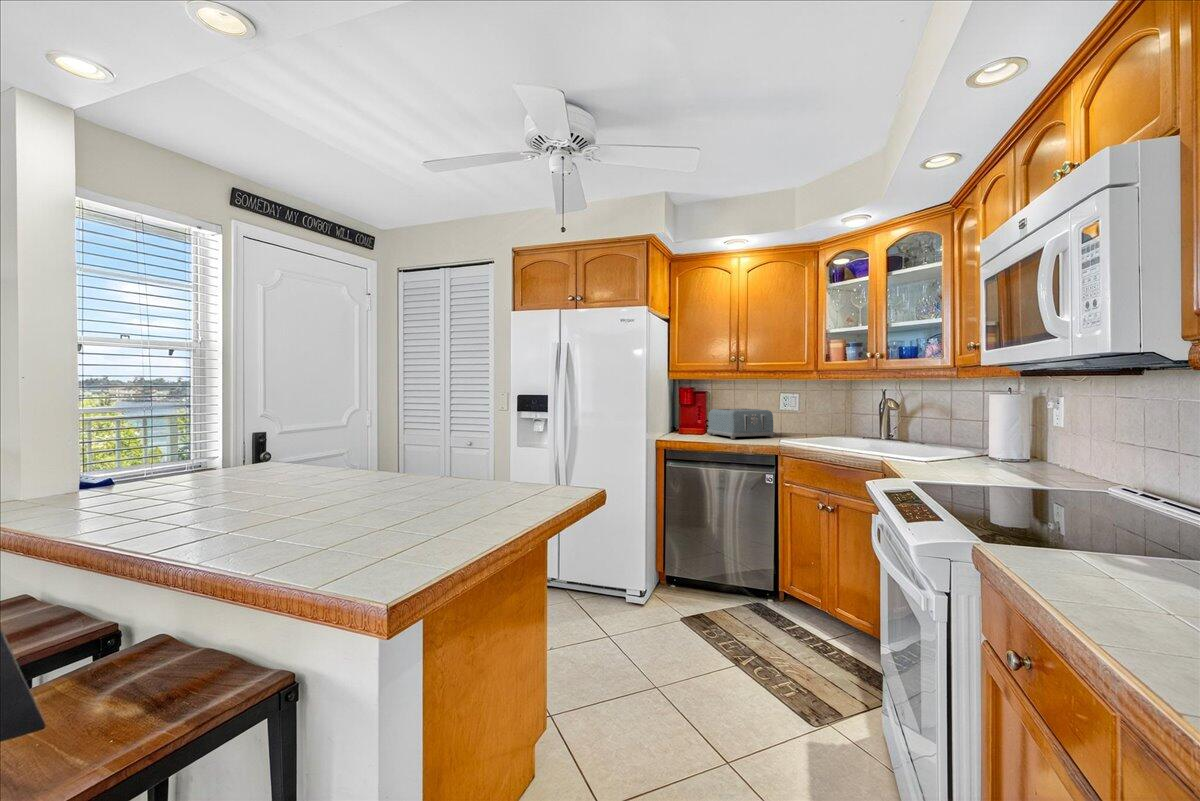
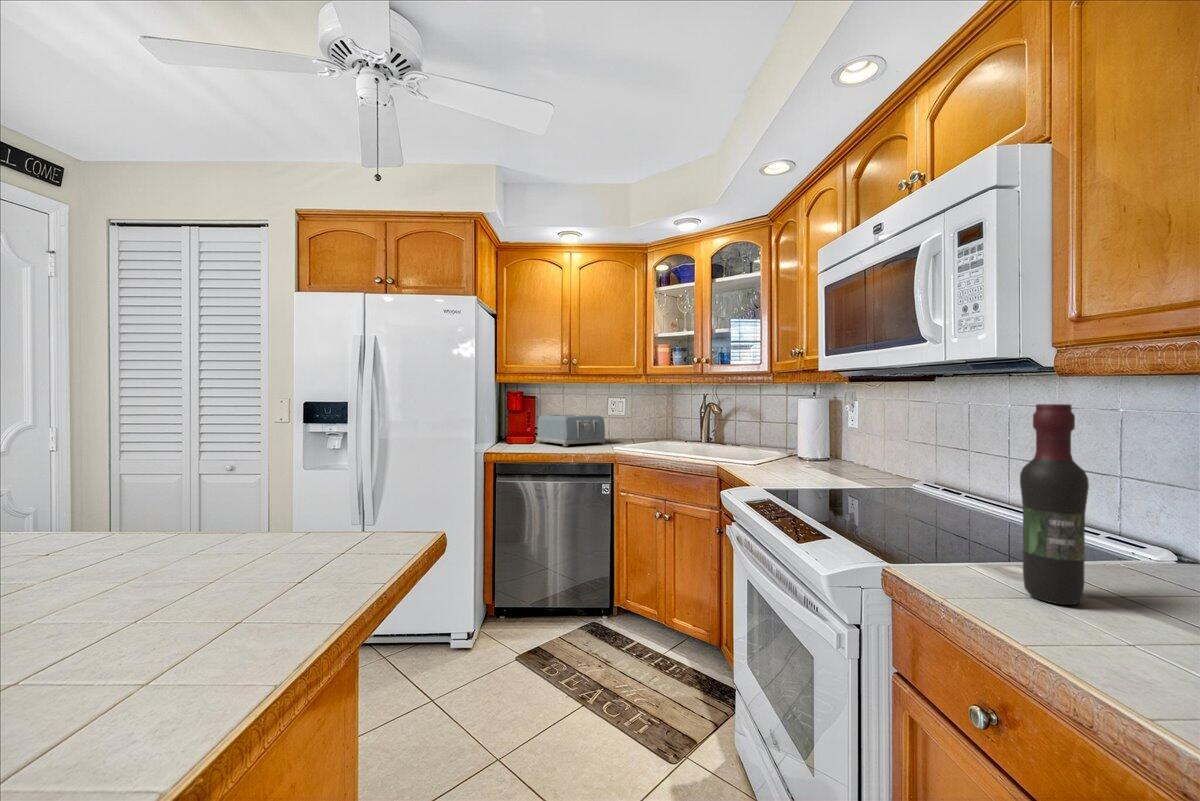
wine bottle: none [1068,411,1130,588] -> present [1020,404,1089,605]

